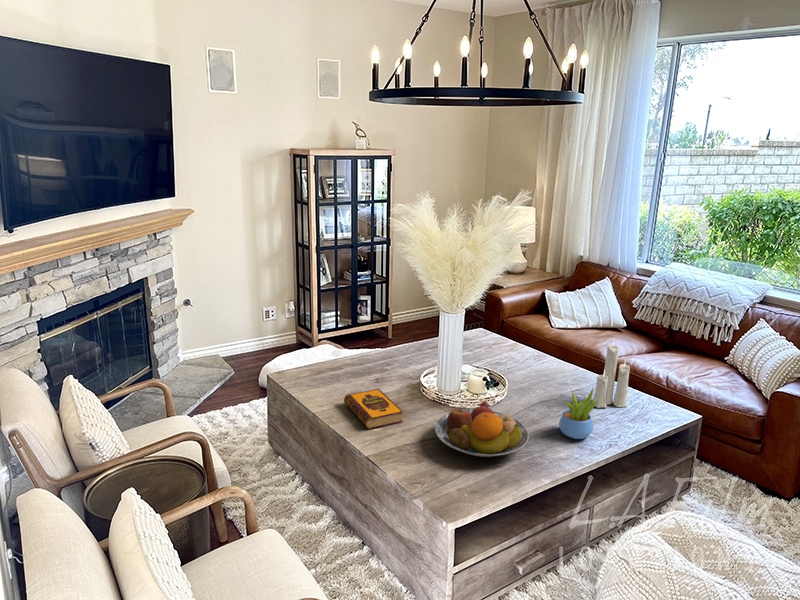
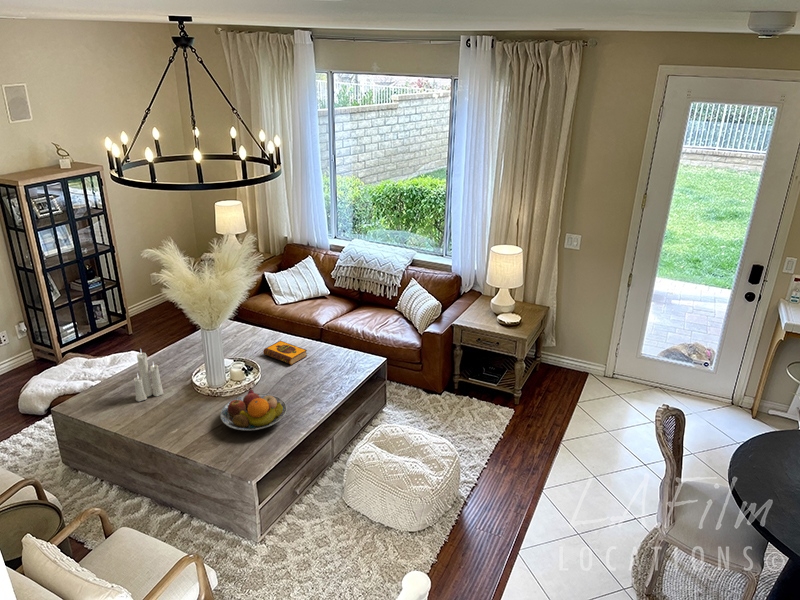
candle: present [594,343,630,408] -> present [134,353,163,401]
hardback book: present [344,389,403,429] -> present [263,341,307,365]
succulent plant: present [559,389,598,439] -> none [303,361,326,398]

